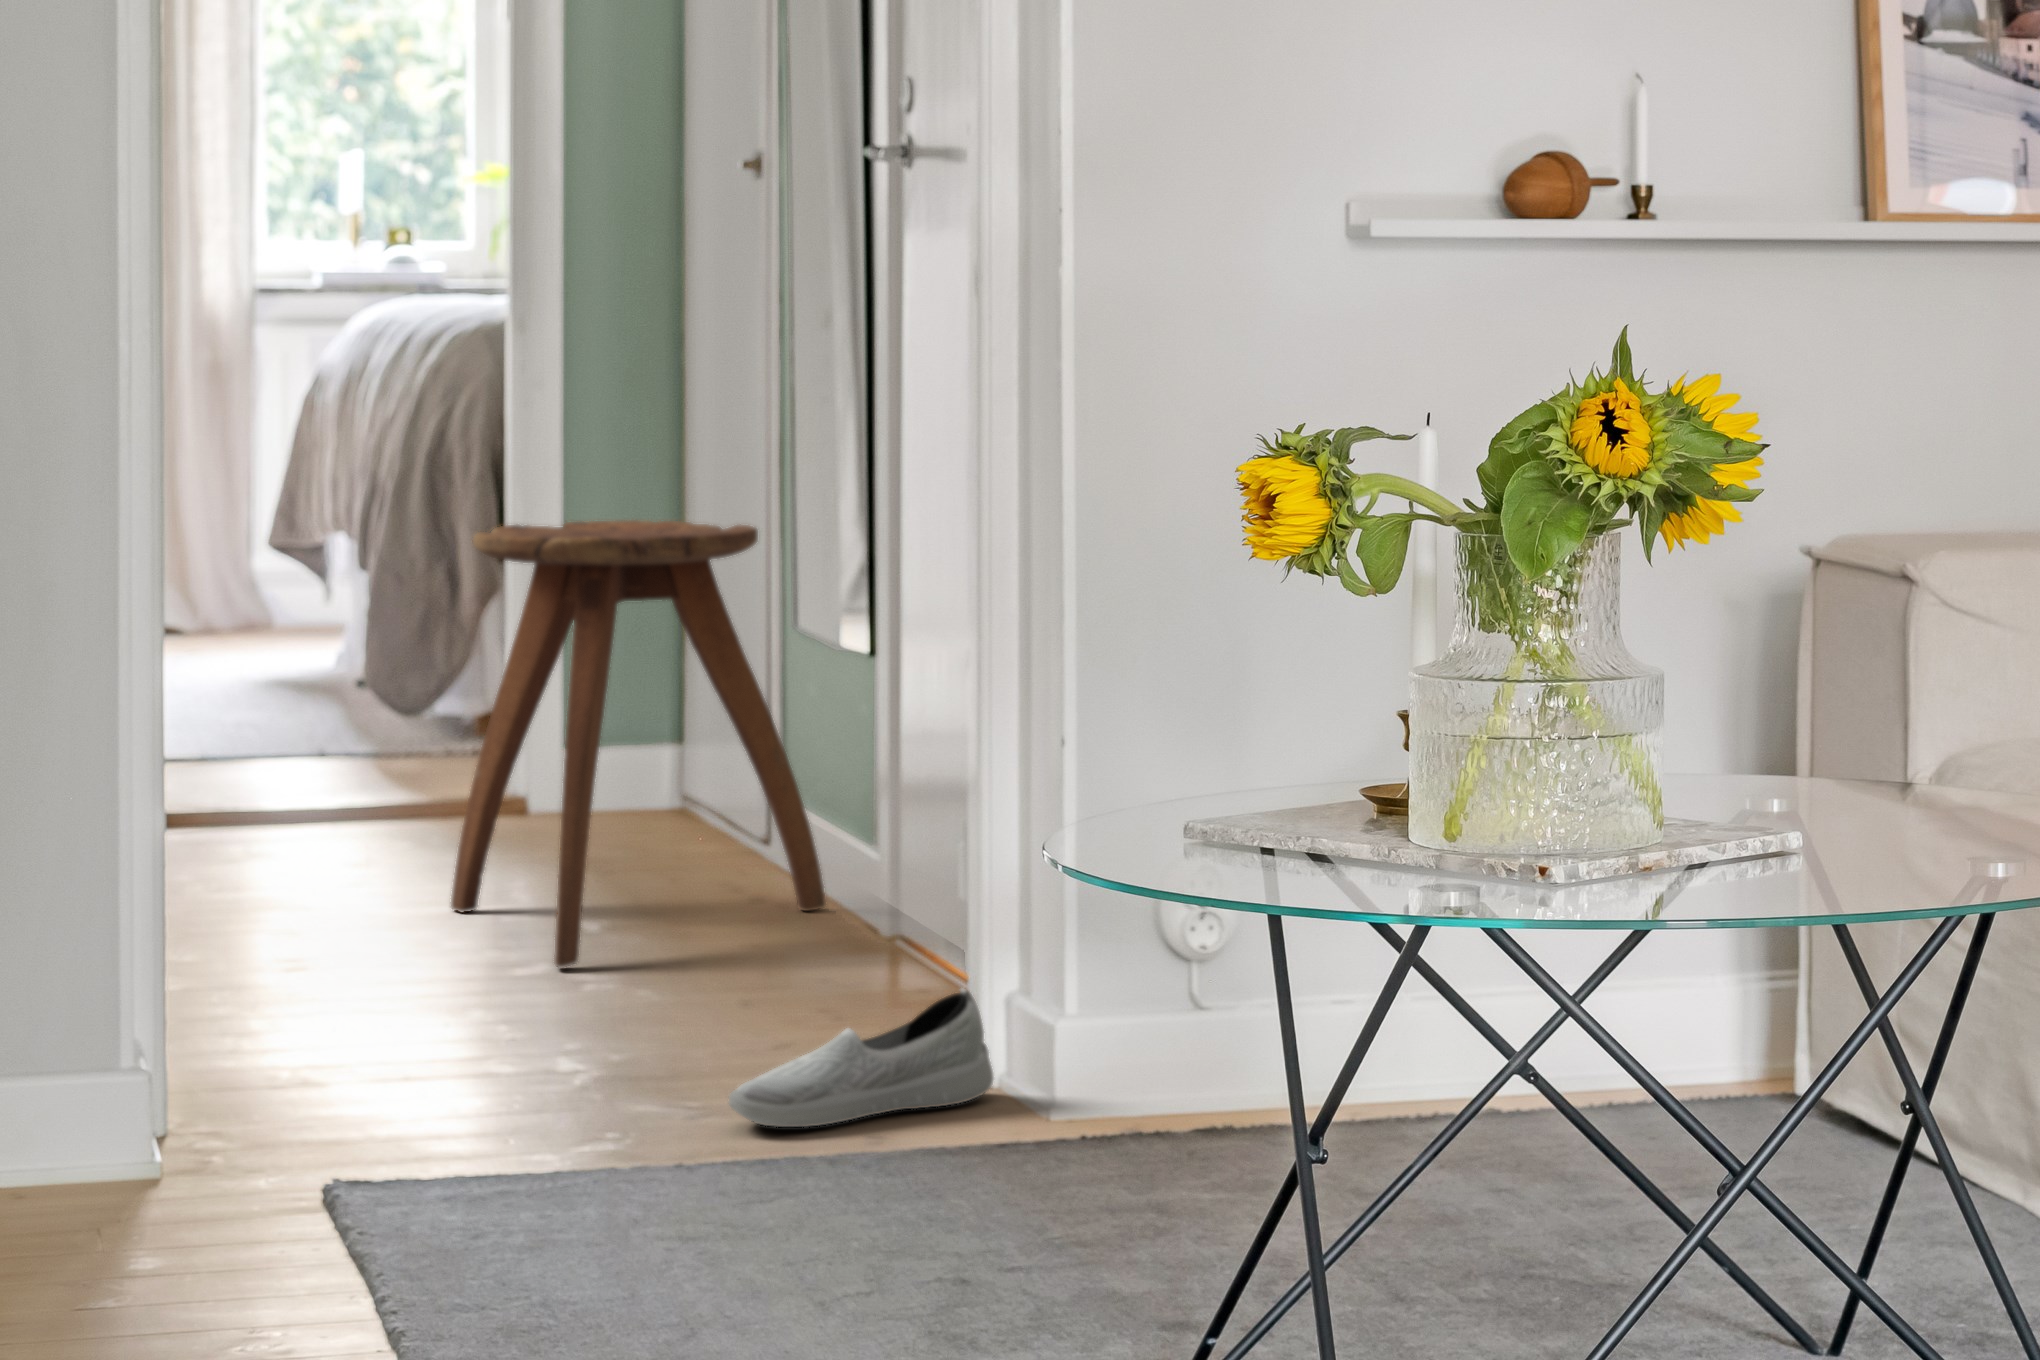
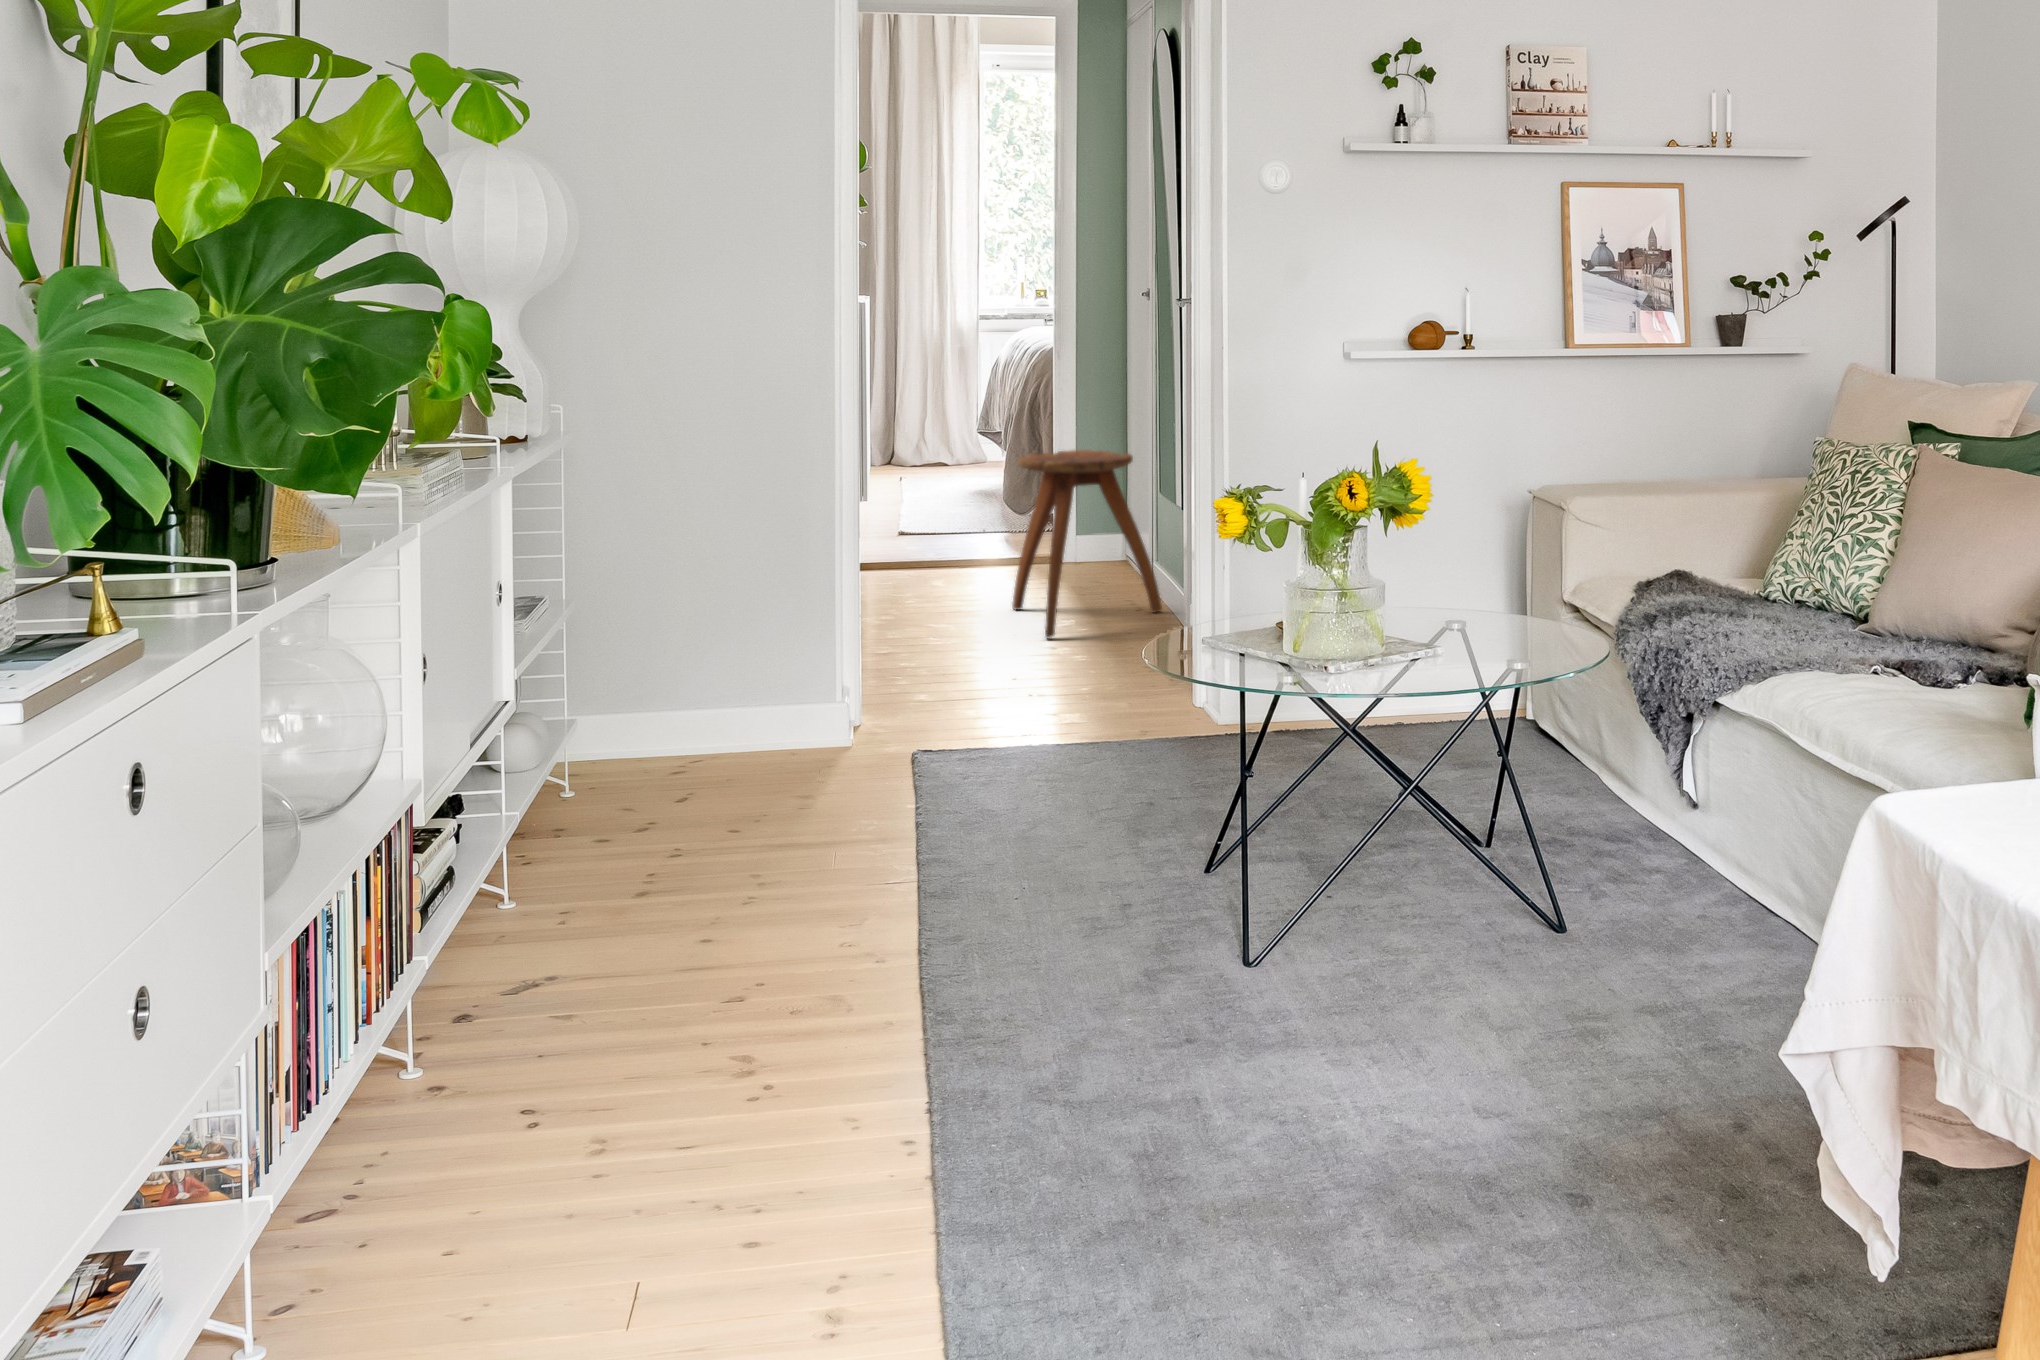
shoe: present [729,988,993,1127] -> none [1090,661,1200,718]

